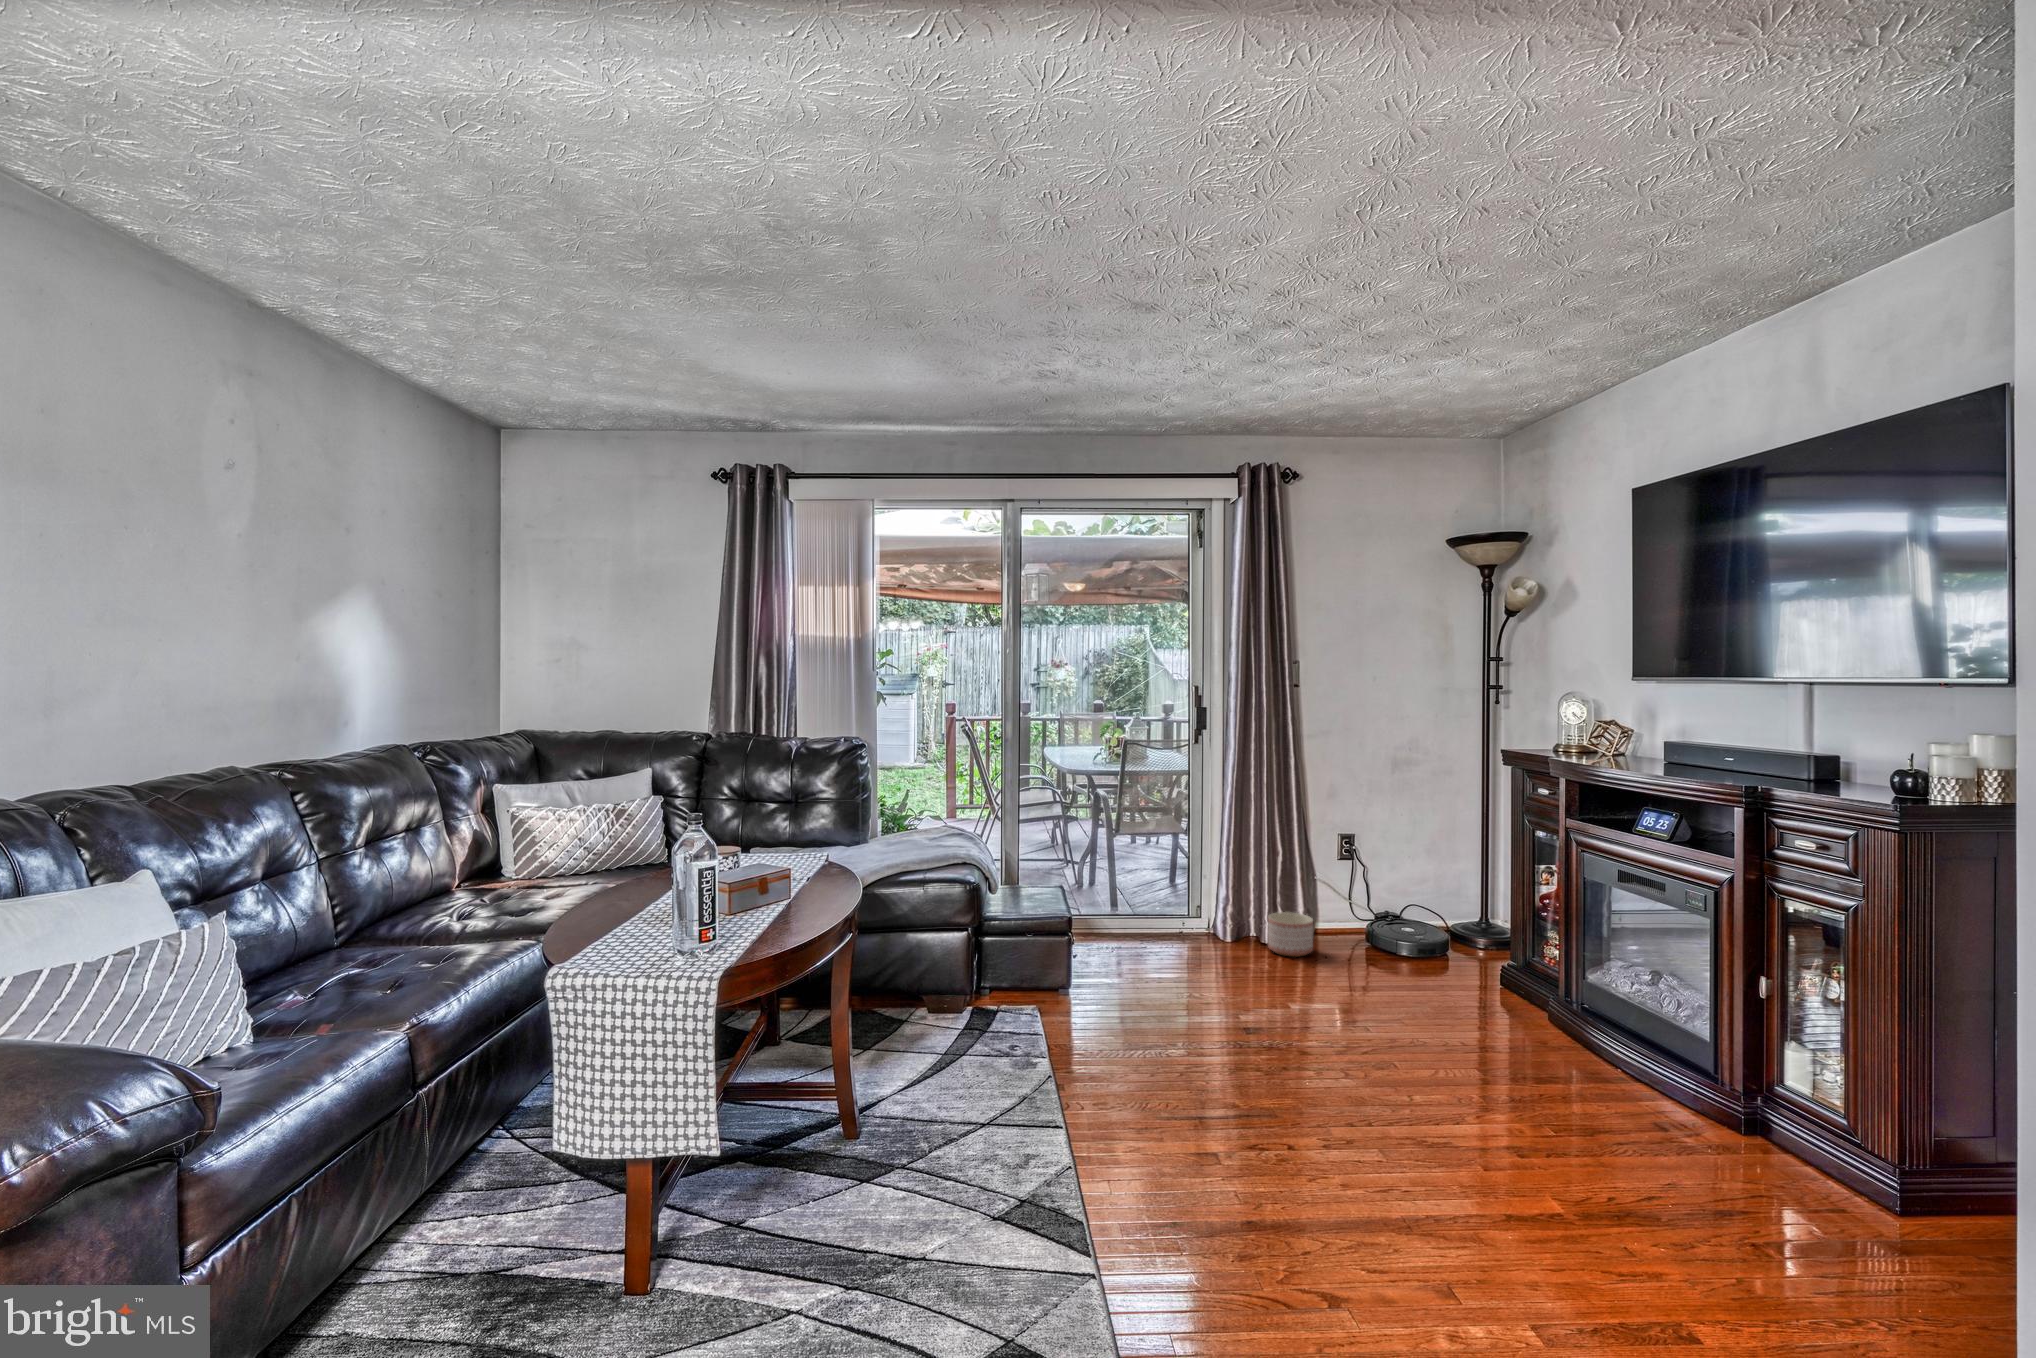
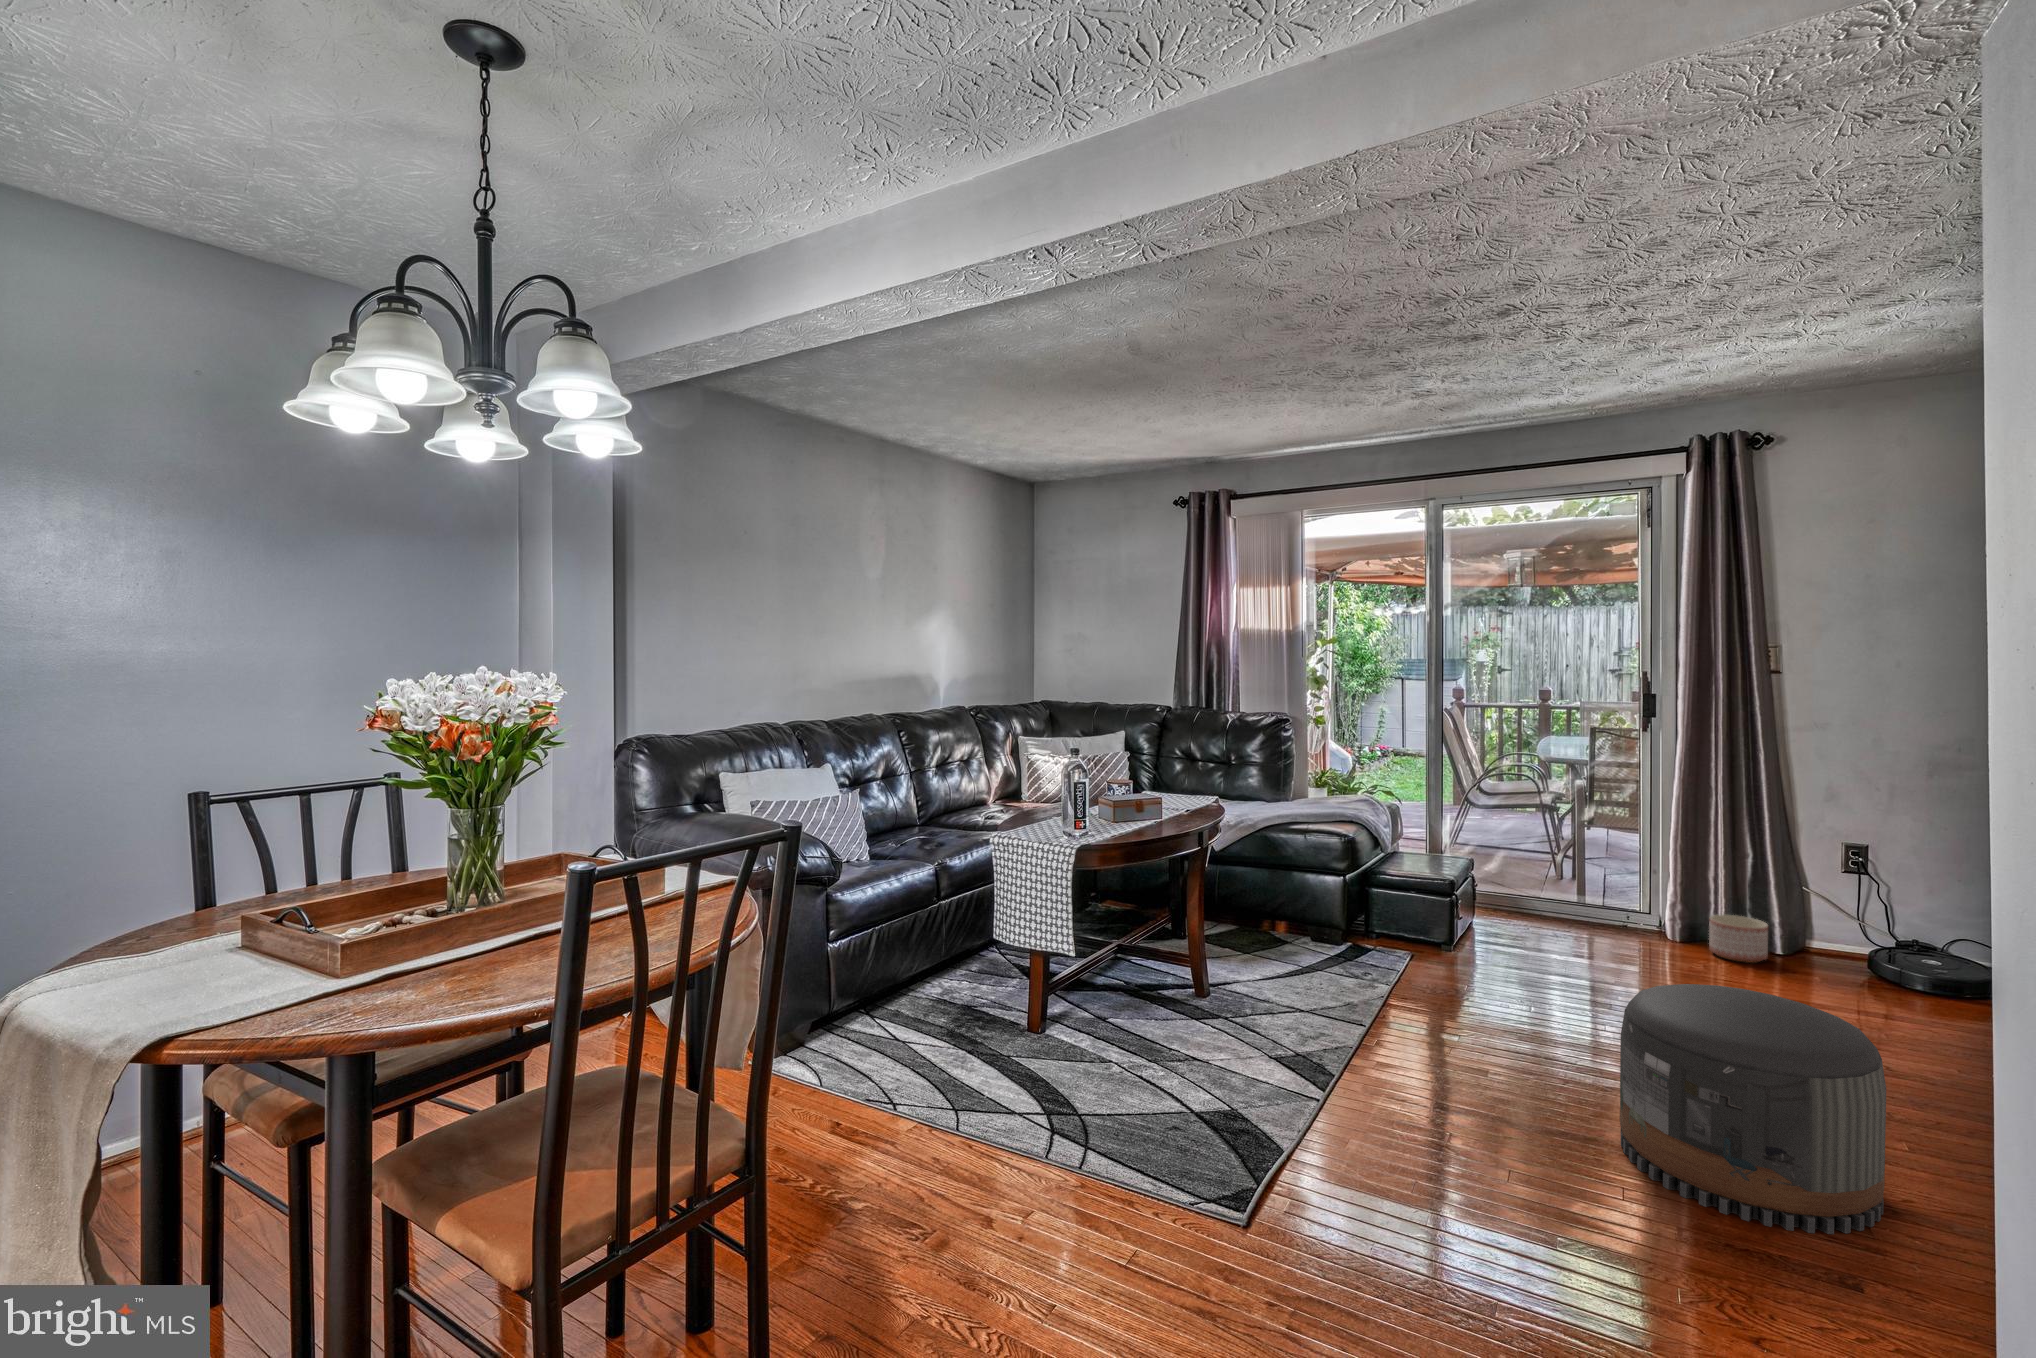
pouf: none [1387,1014,1639,1286] -> present [1620,984,1886,1234]

